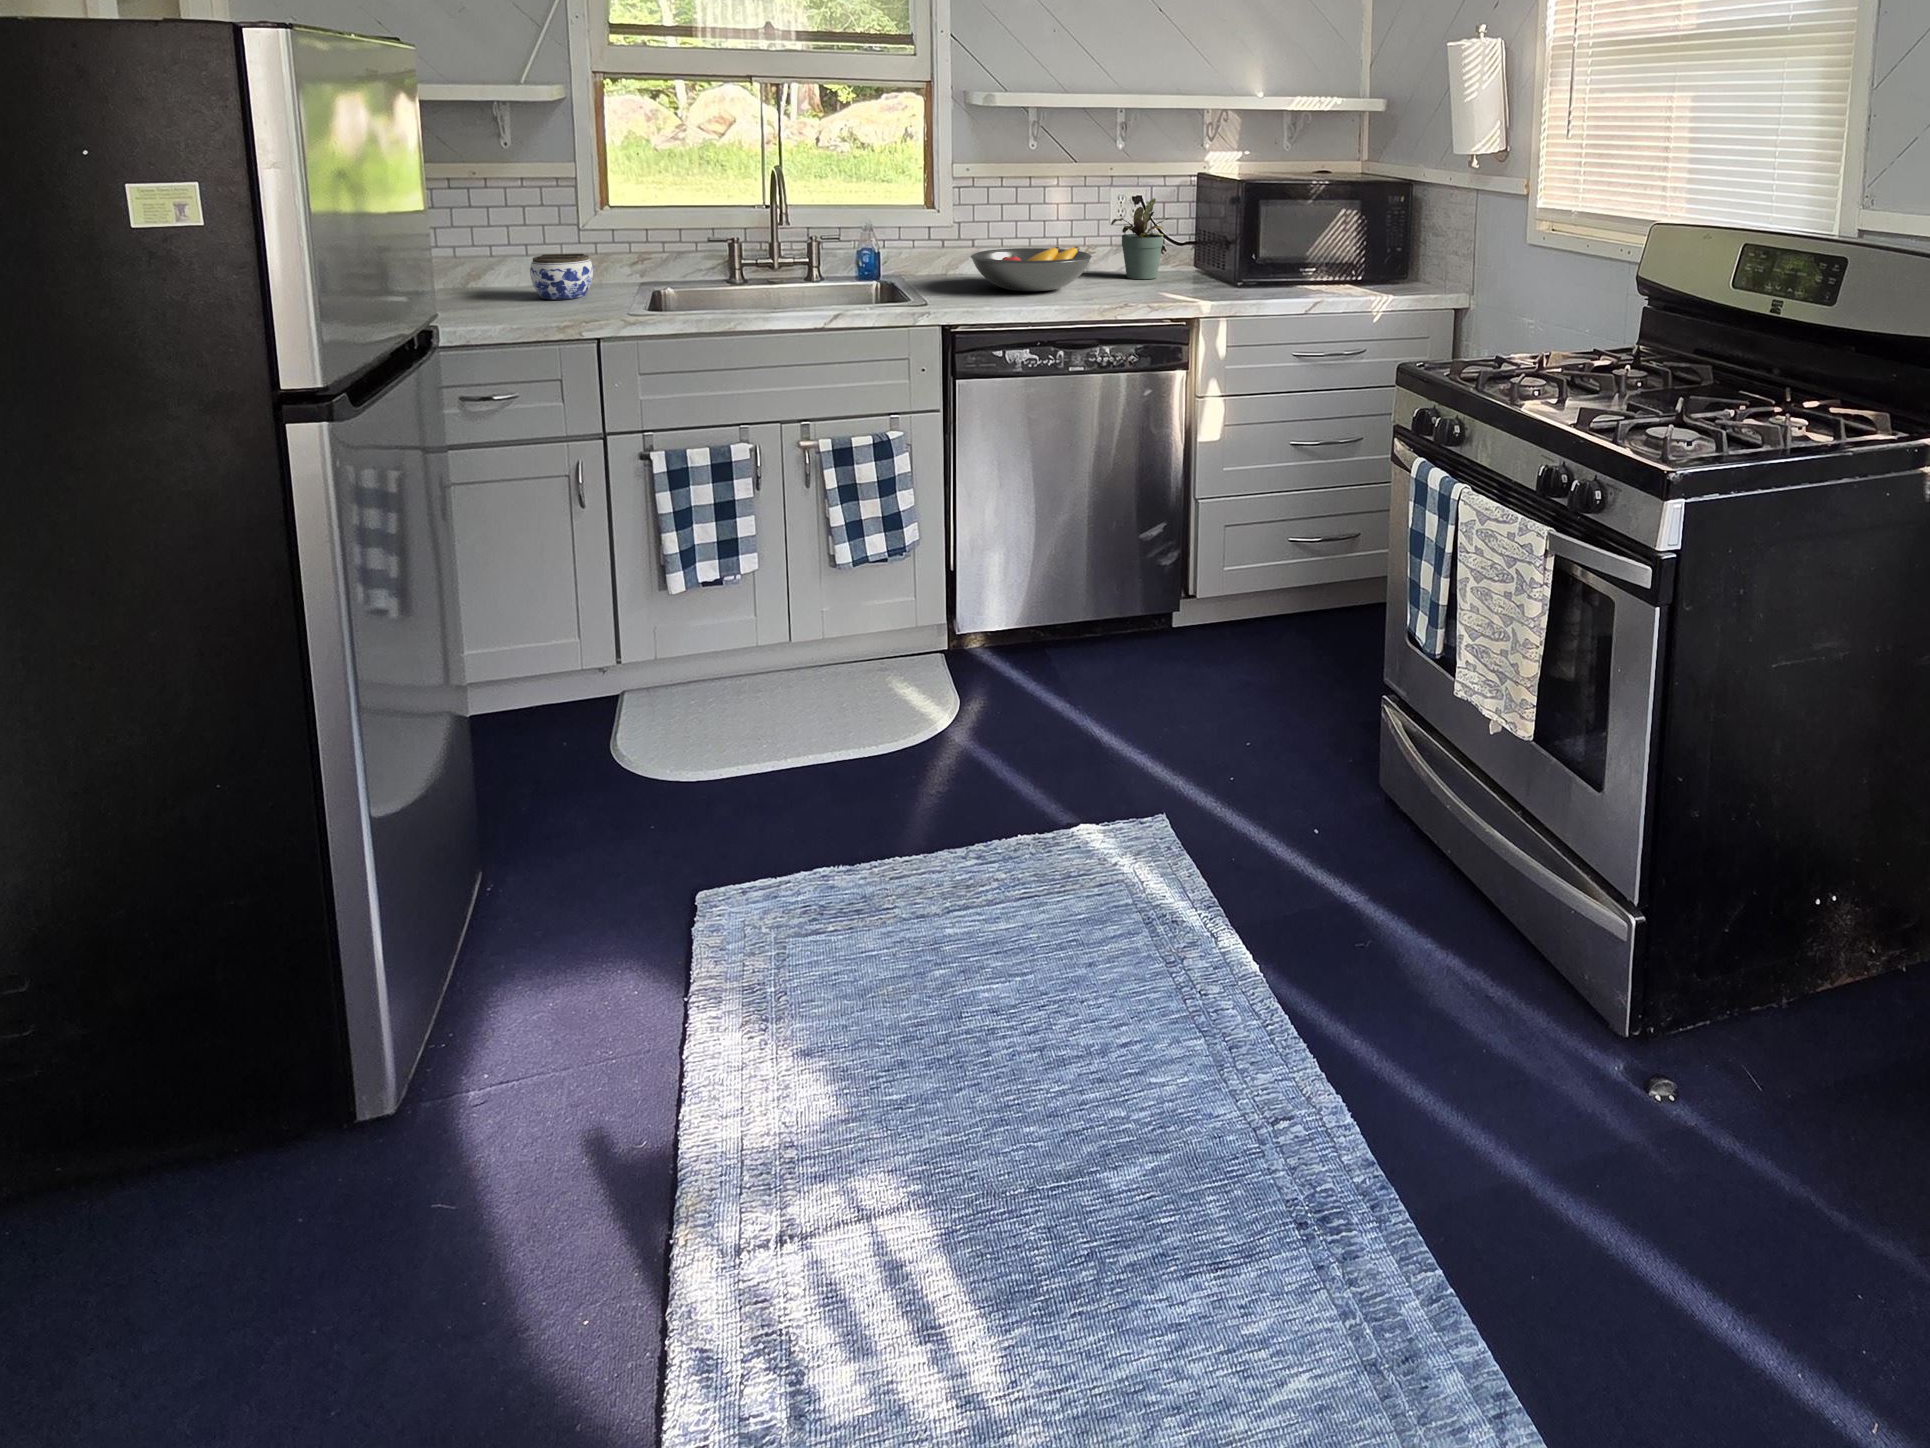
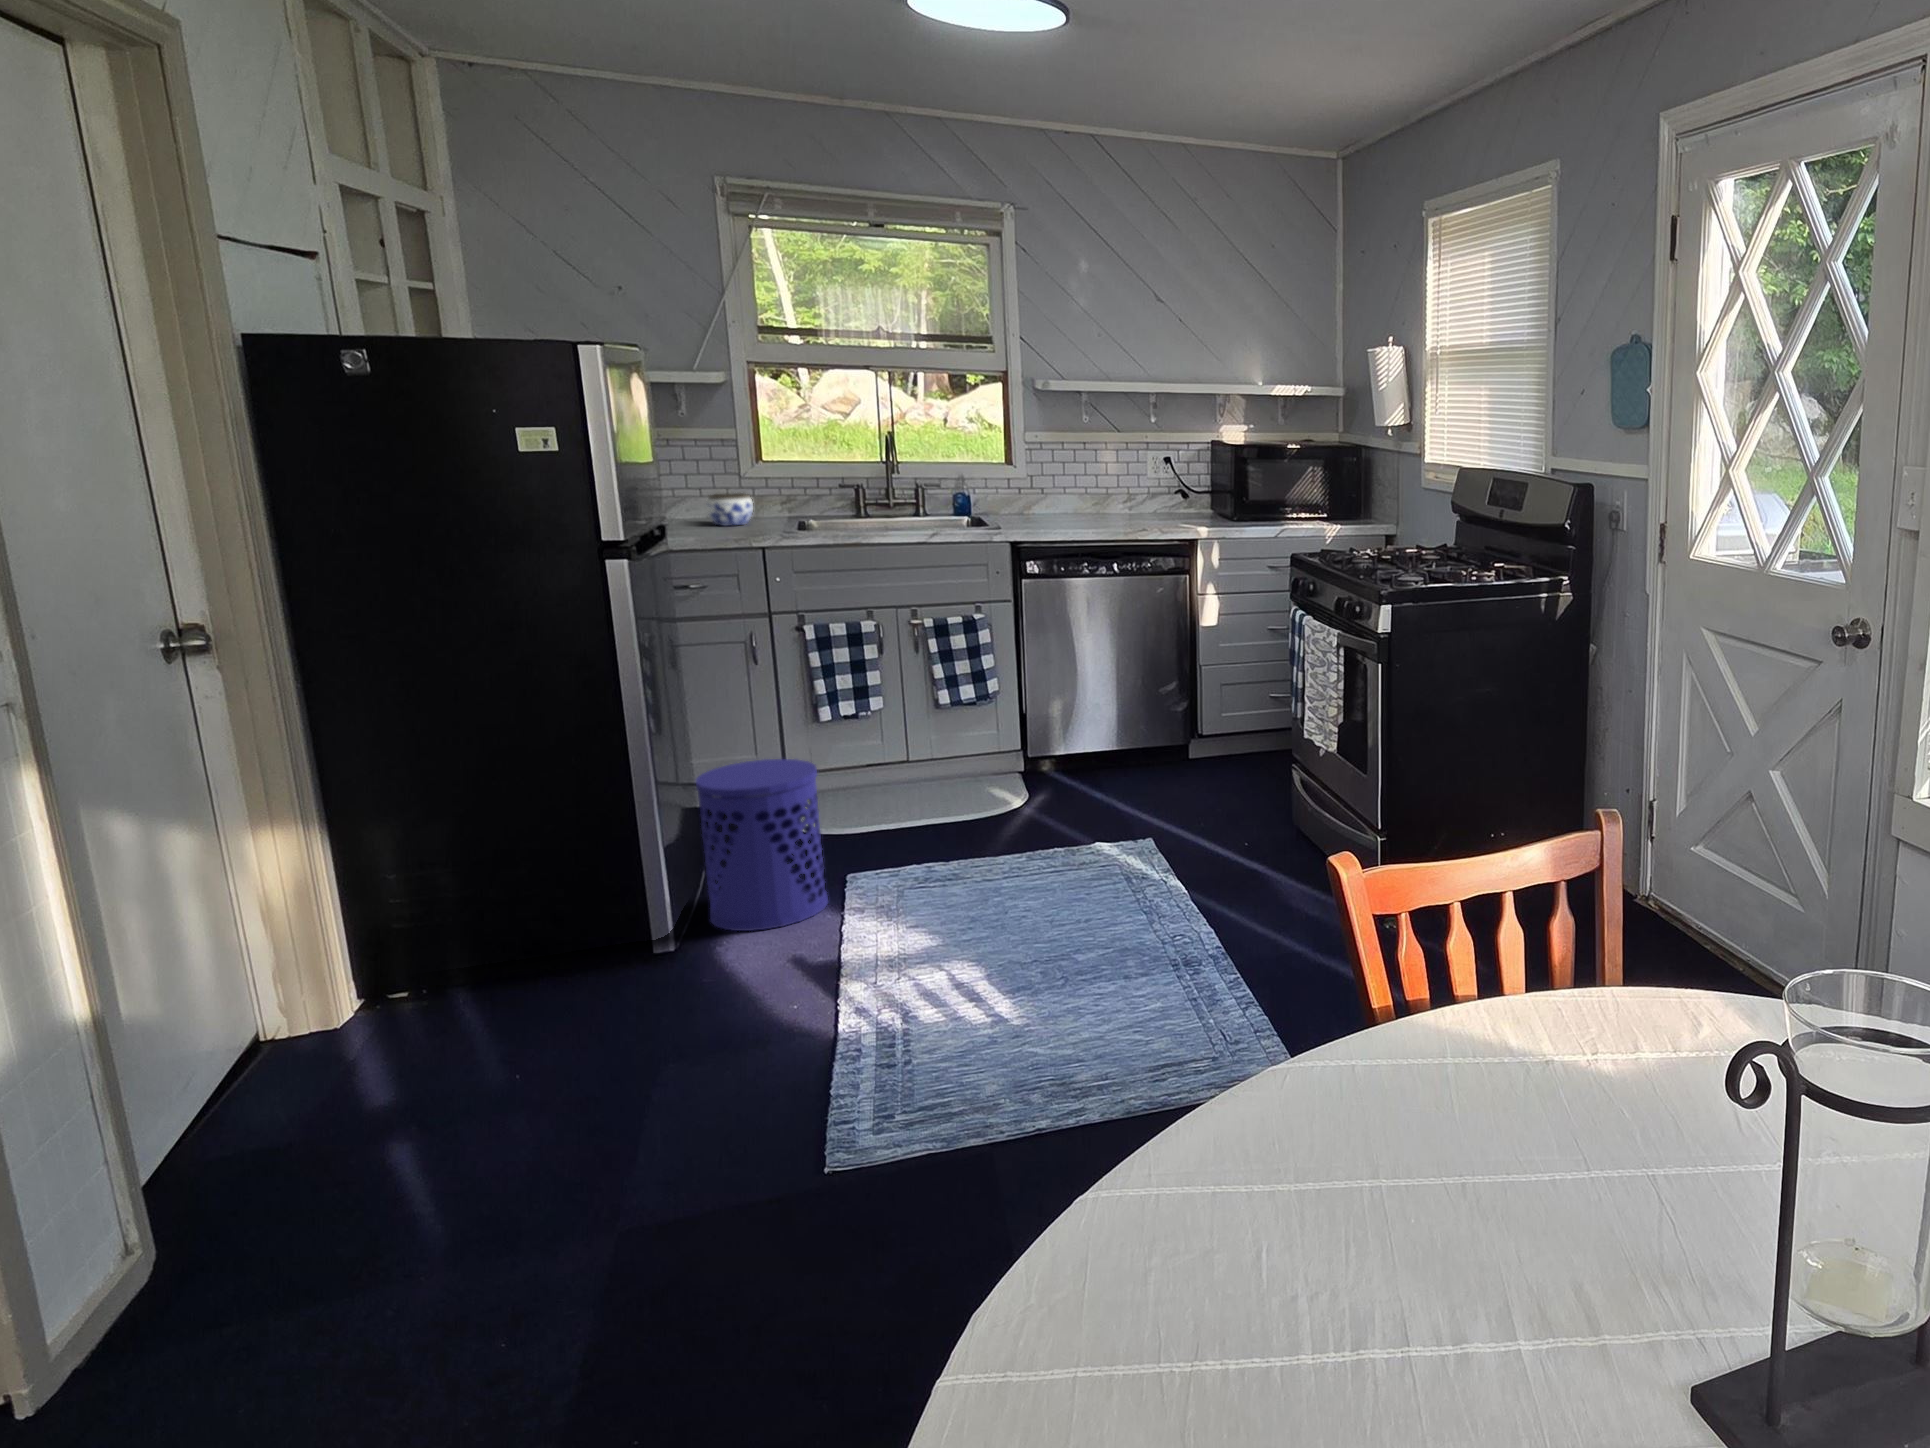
potted plant: present [1111,198,1169,279] -> none [1147,457,1193,517]
fruit bowl: present [971,246,1092,291] -> none [1037,491,1128,523]
waste bin: none [452,716,667,1050] -> present [696,759,828,931]

